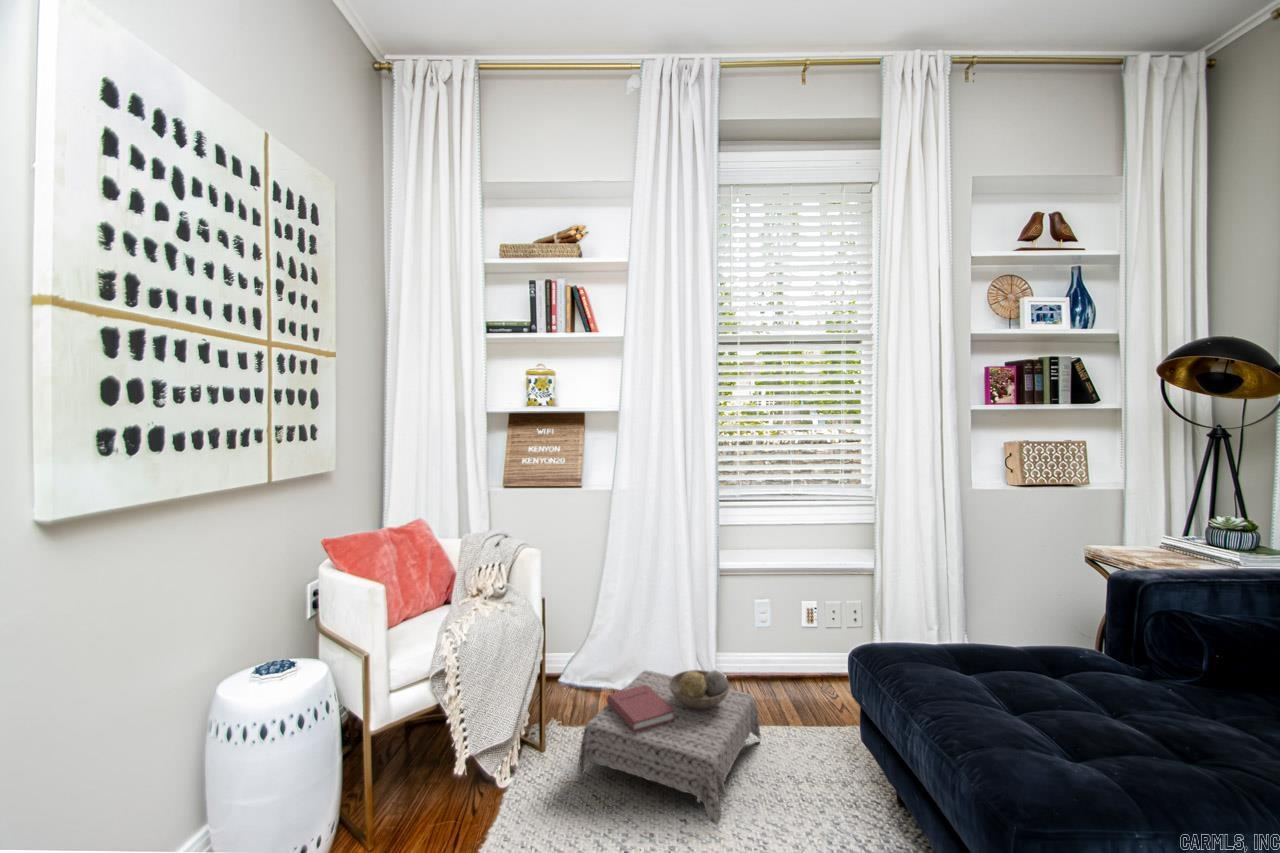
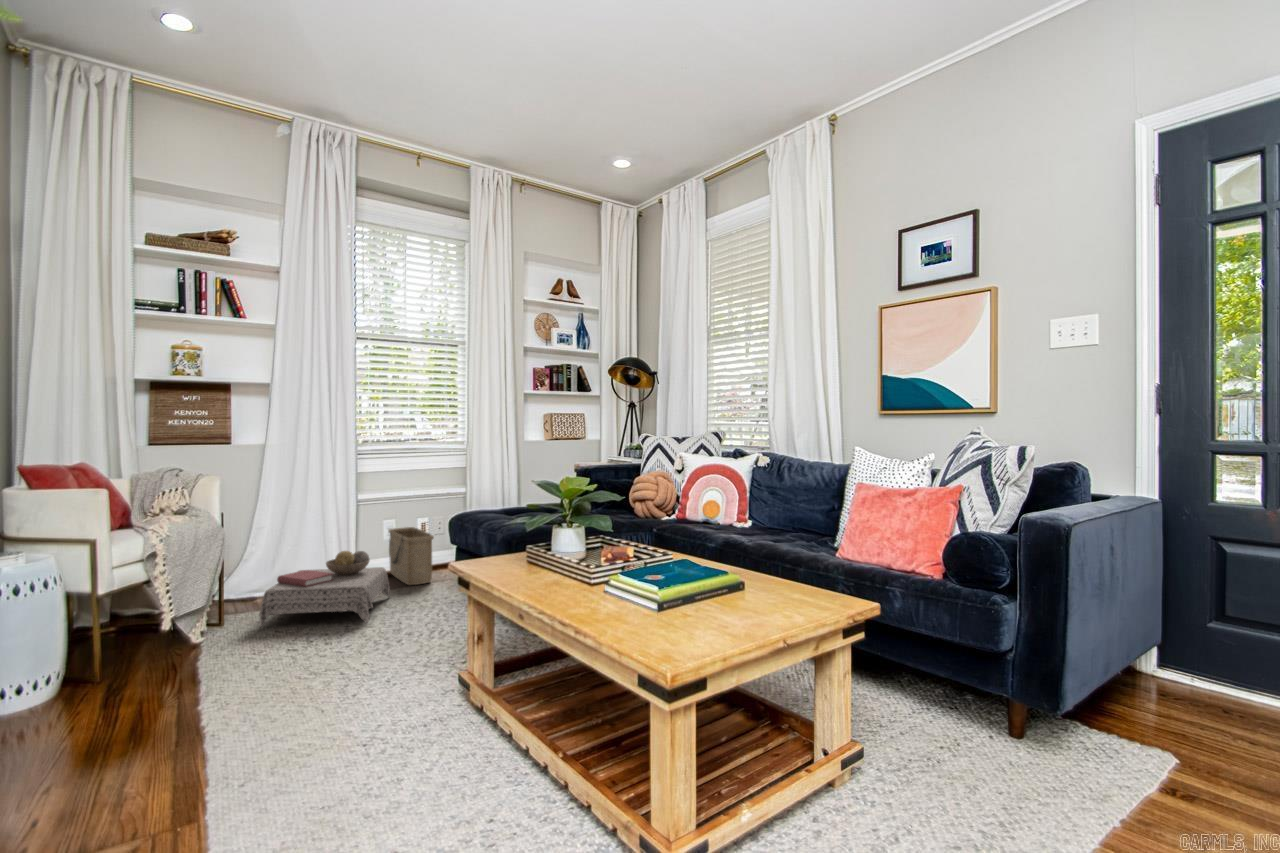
basket: none [765,603,828,711] -> present [389,527,434,585]

